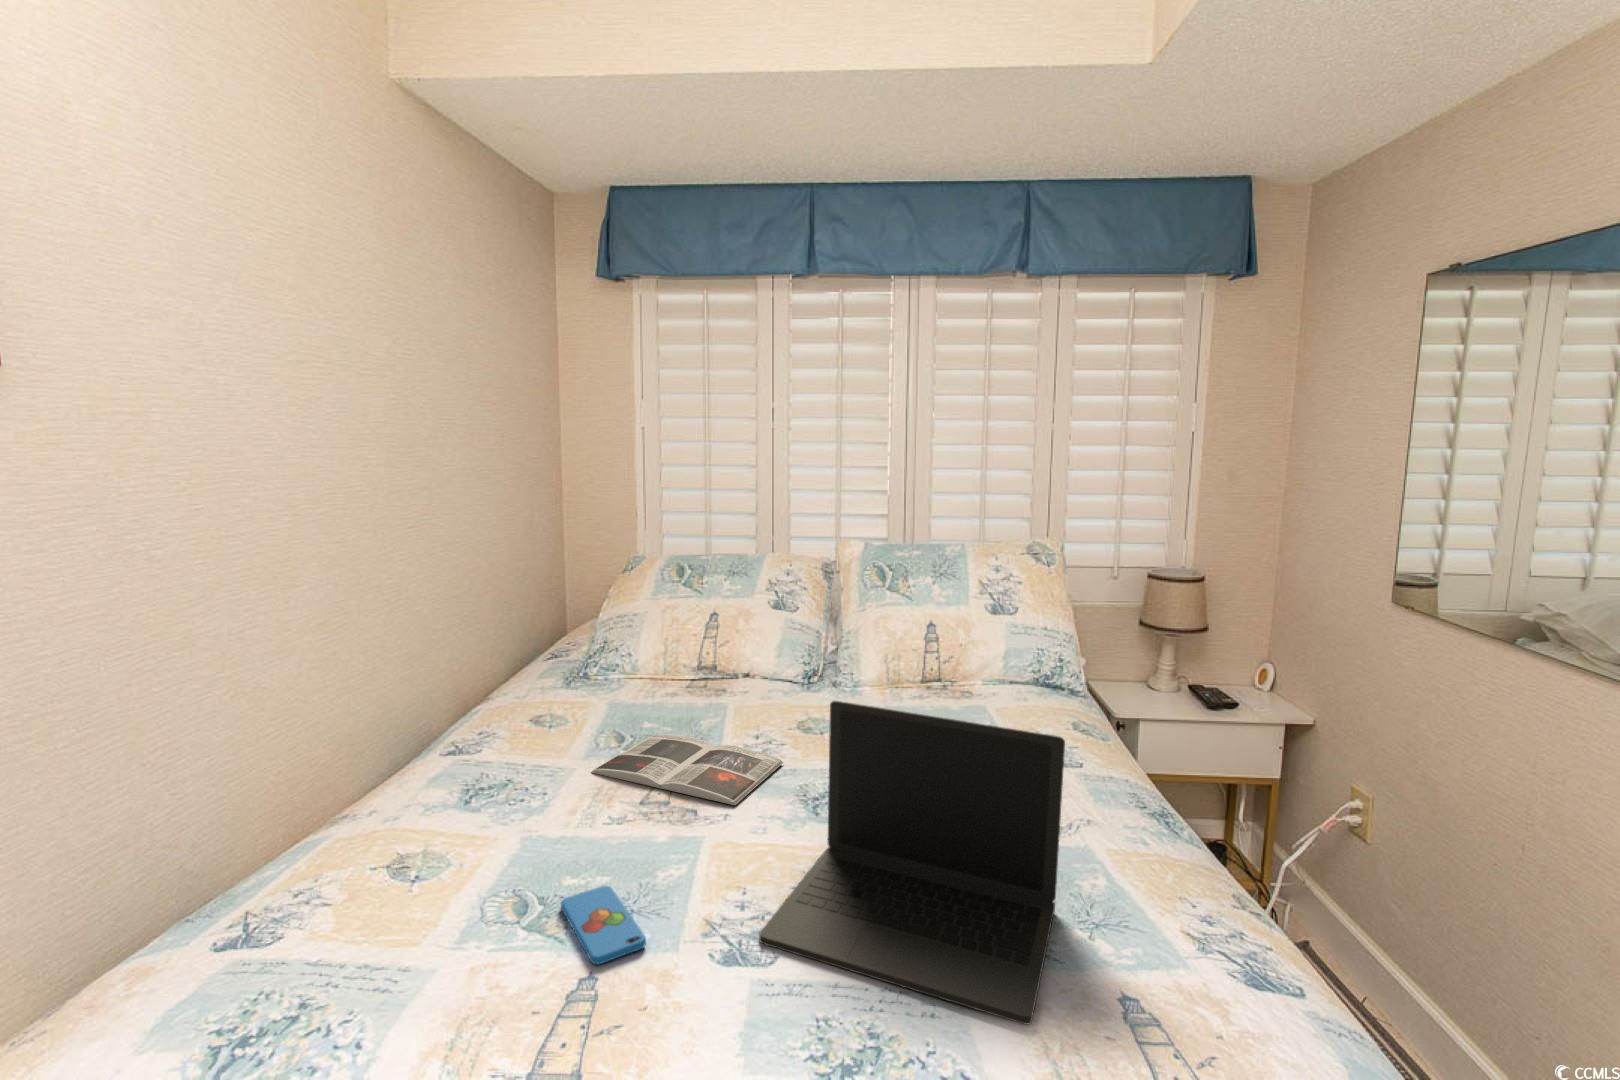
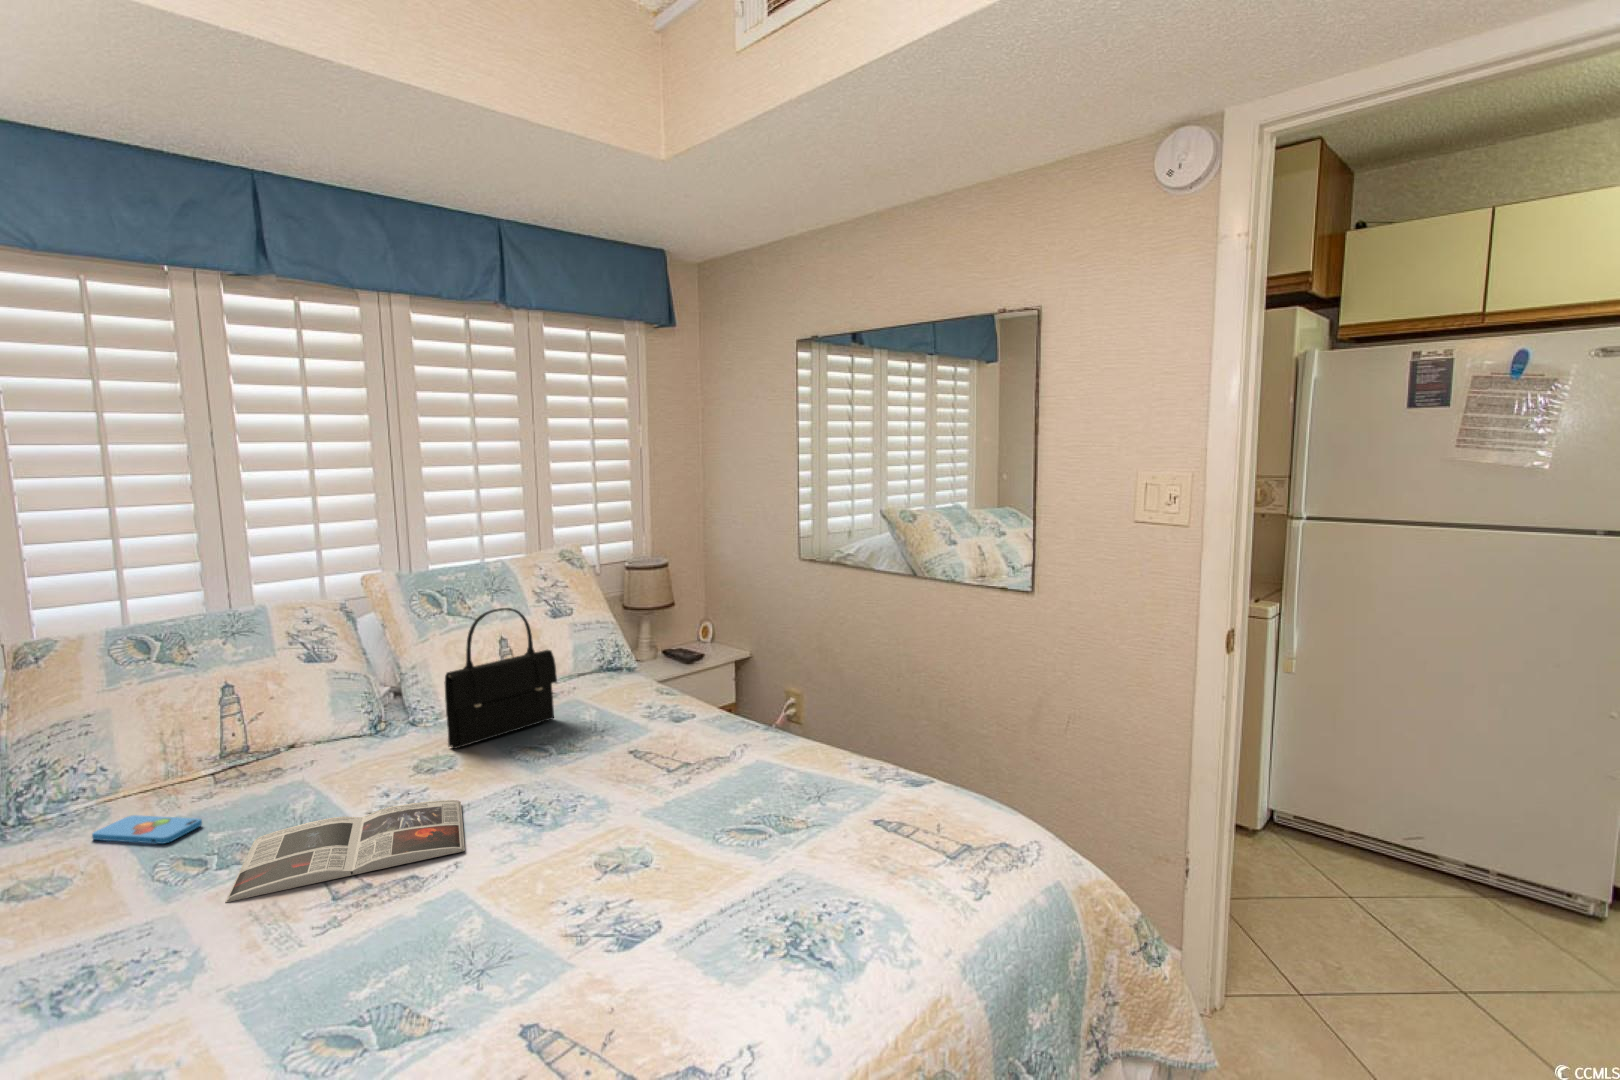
handbag: none [835,593,945,716] -> present [444,608,557,749]
laptop: present [759,701,1065,1024] -> none [595,669,852,920]
smartphone: present [561,886,646,964] -> present [92,815,202,844]

